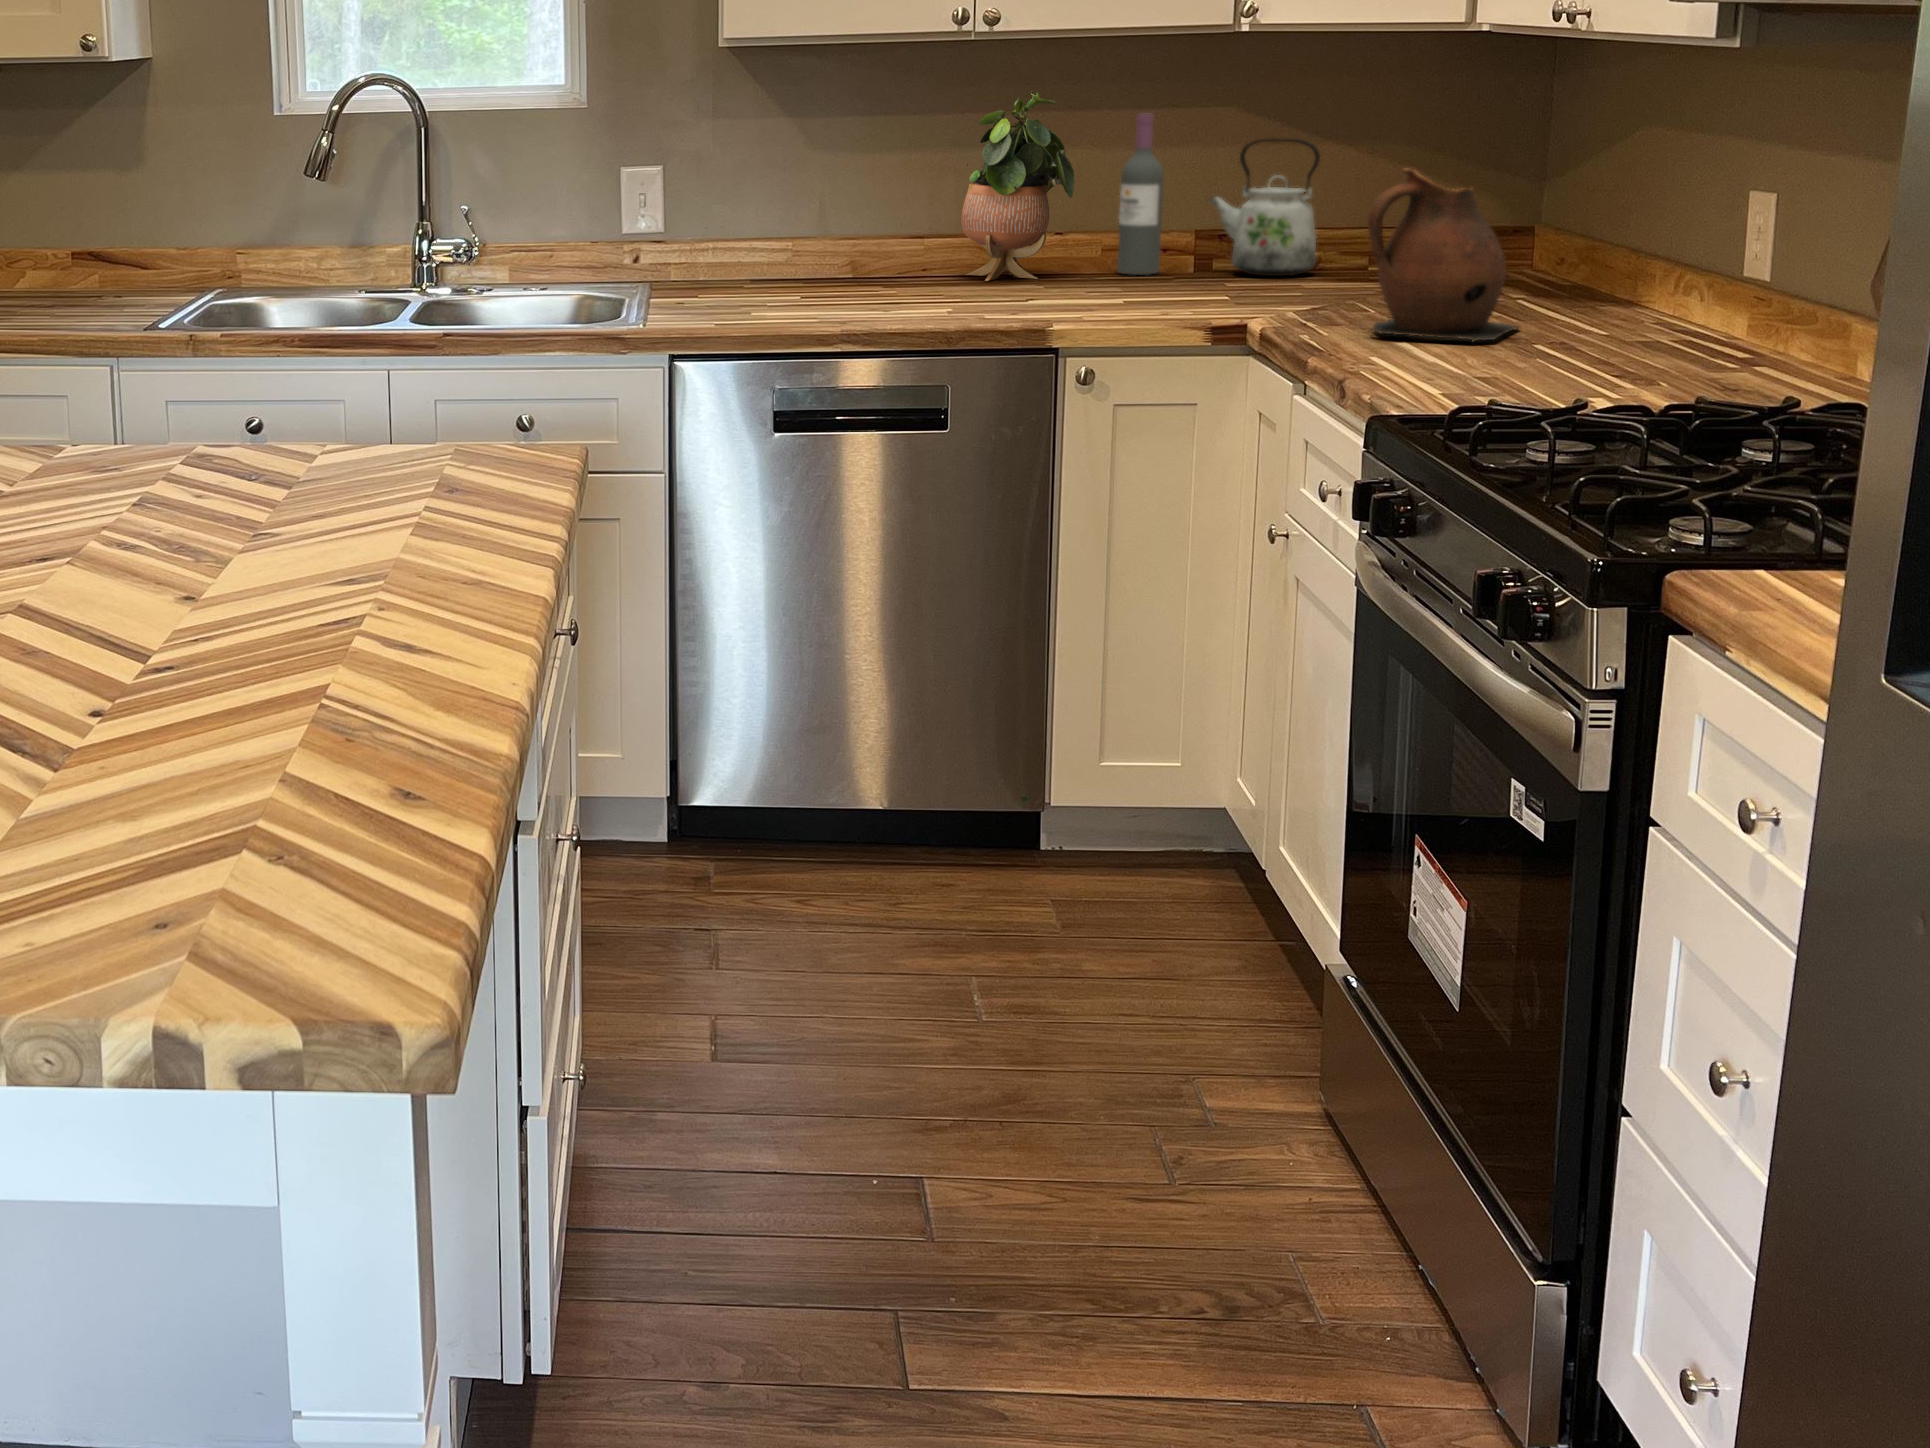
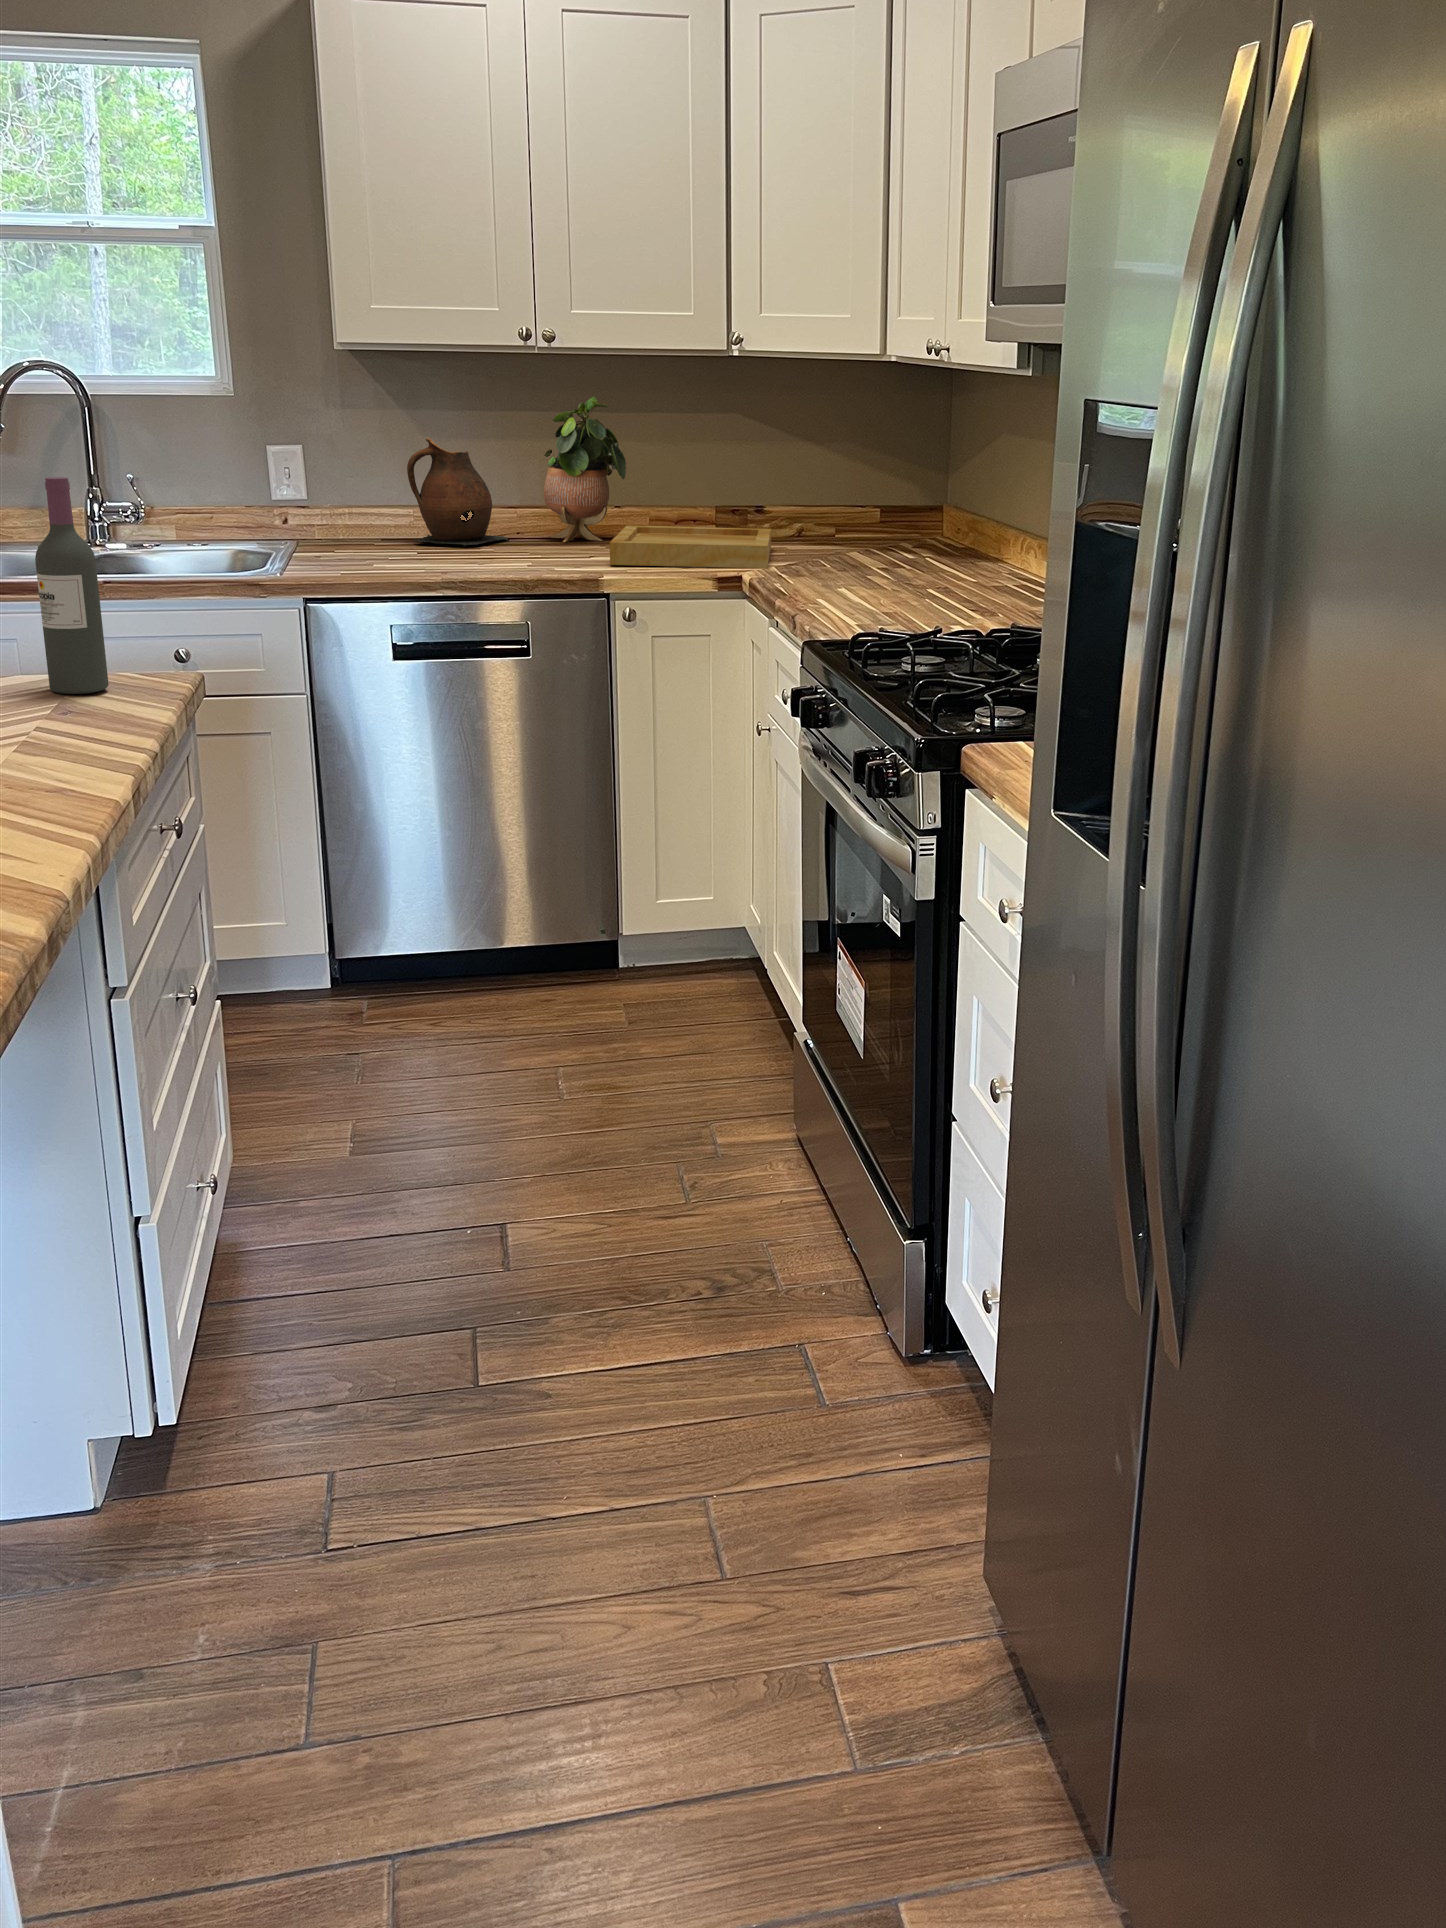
wine bottle: present [1117,114,1164,275] -> present [35,477,109,694]
kettle: present [1209,138,1320,276] -> none [723,439,798,540]
ceramic pitcher: present [1368,168,1519,342] -> present [407,438,509,547]
tray: none [1061,259,1286,316] -> present [610,526,771,568]

